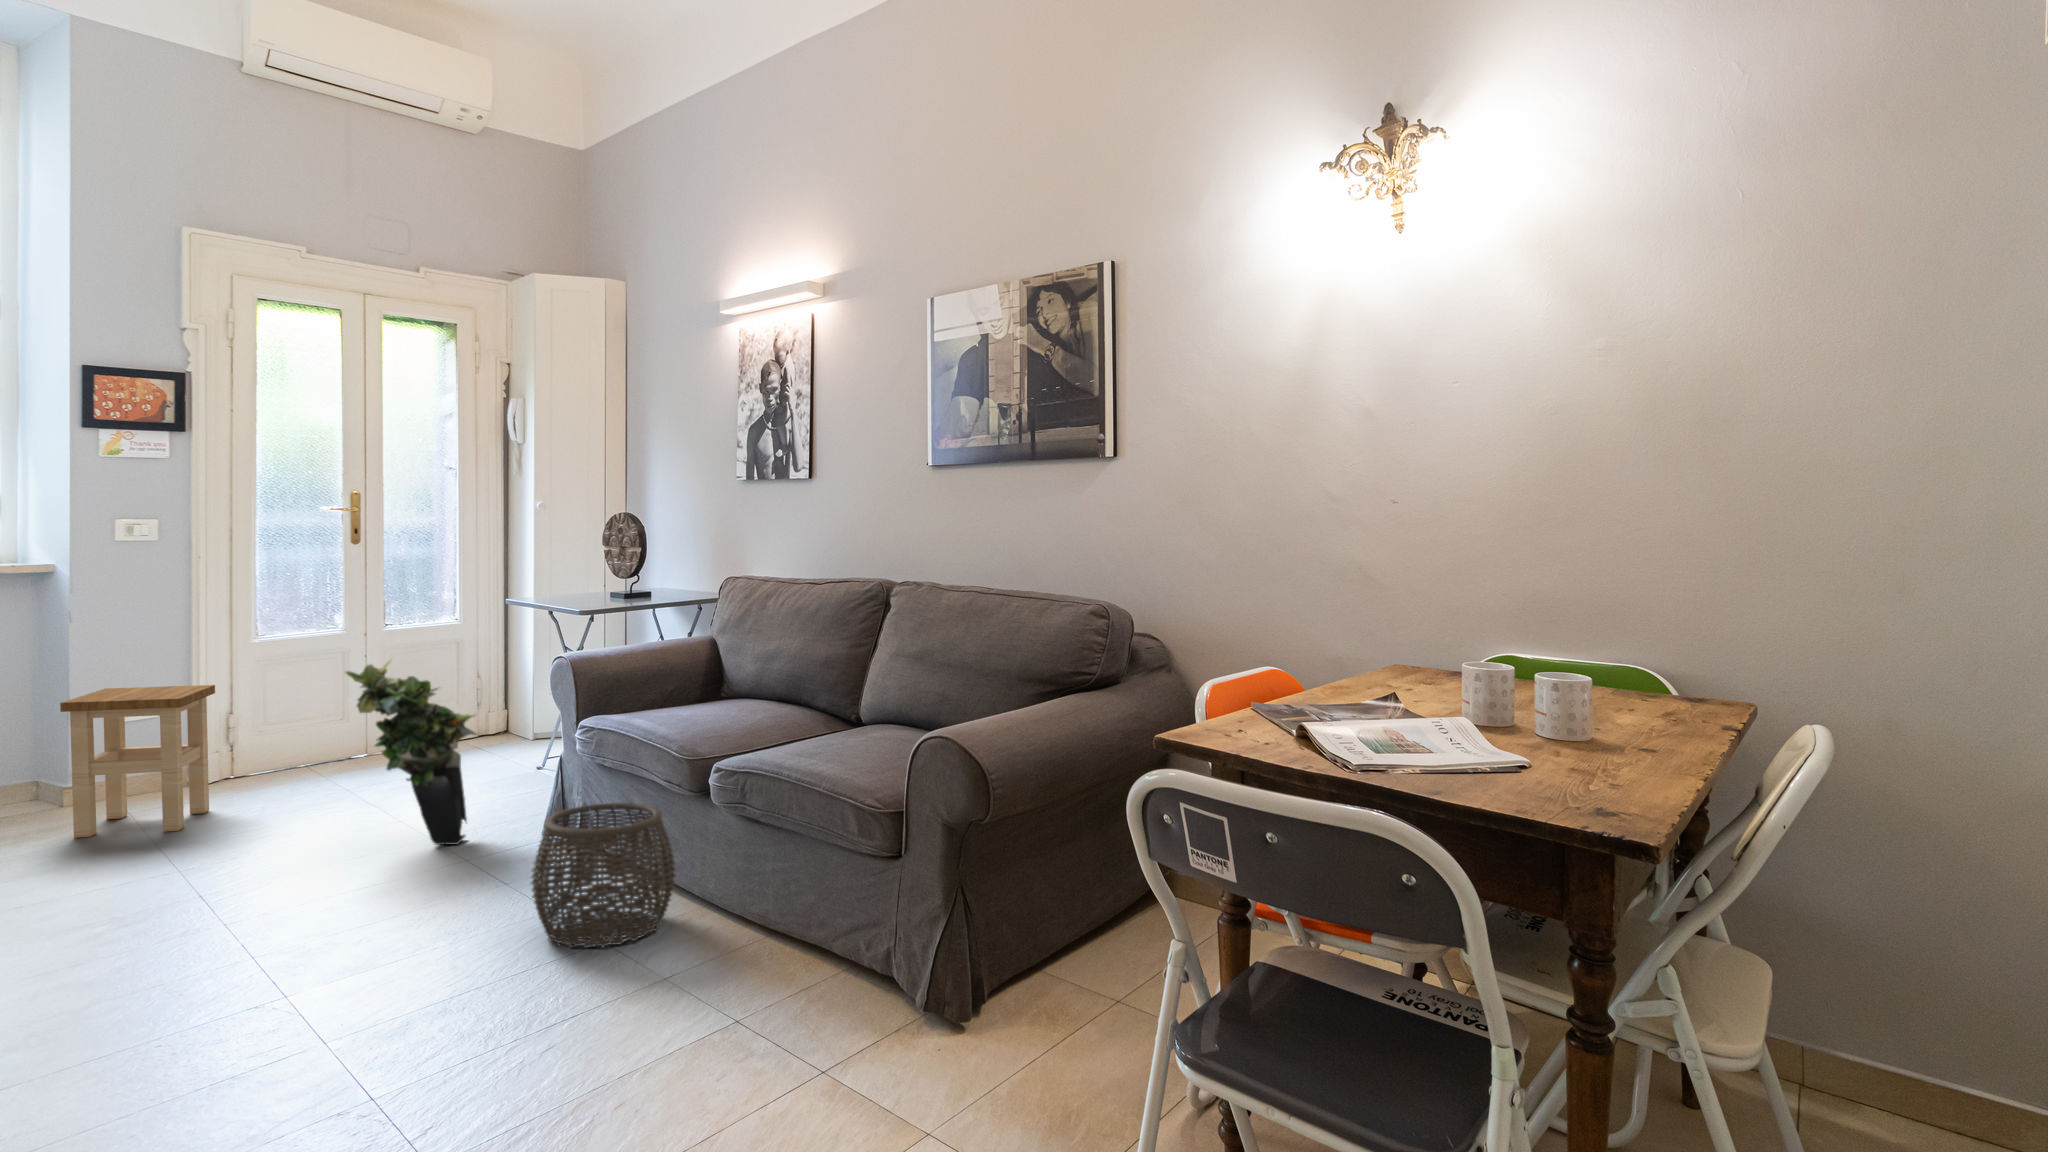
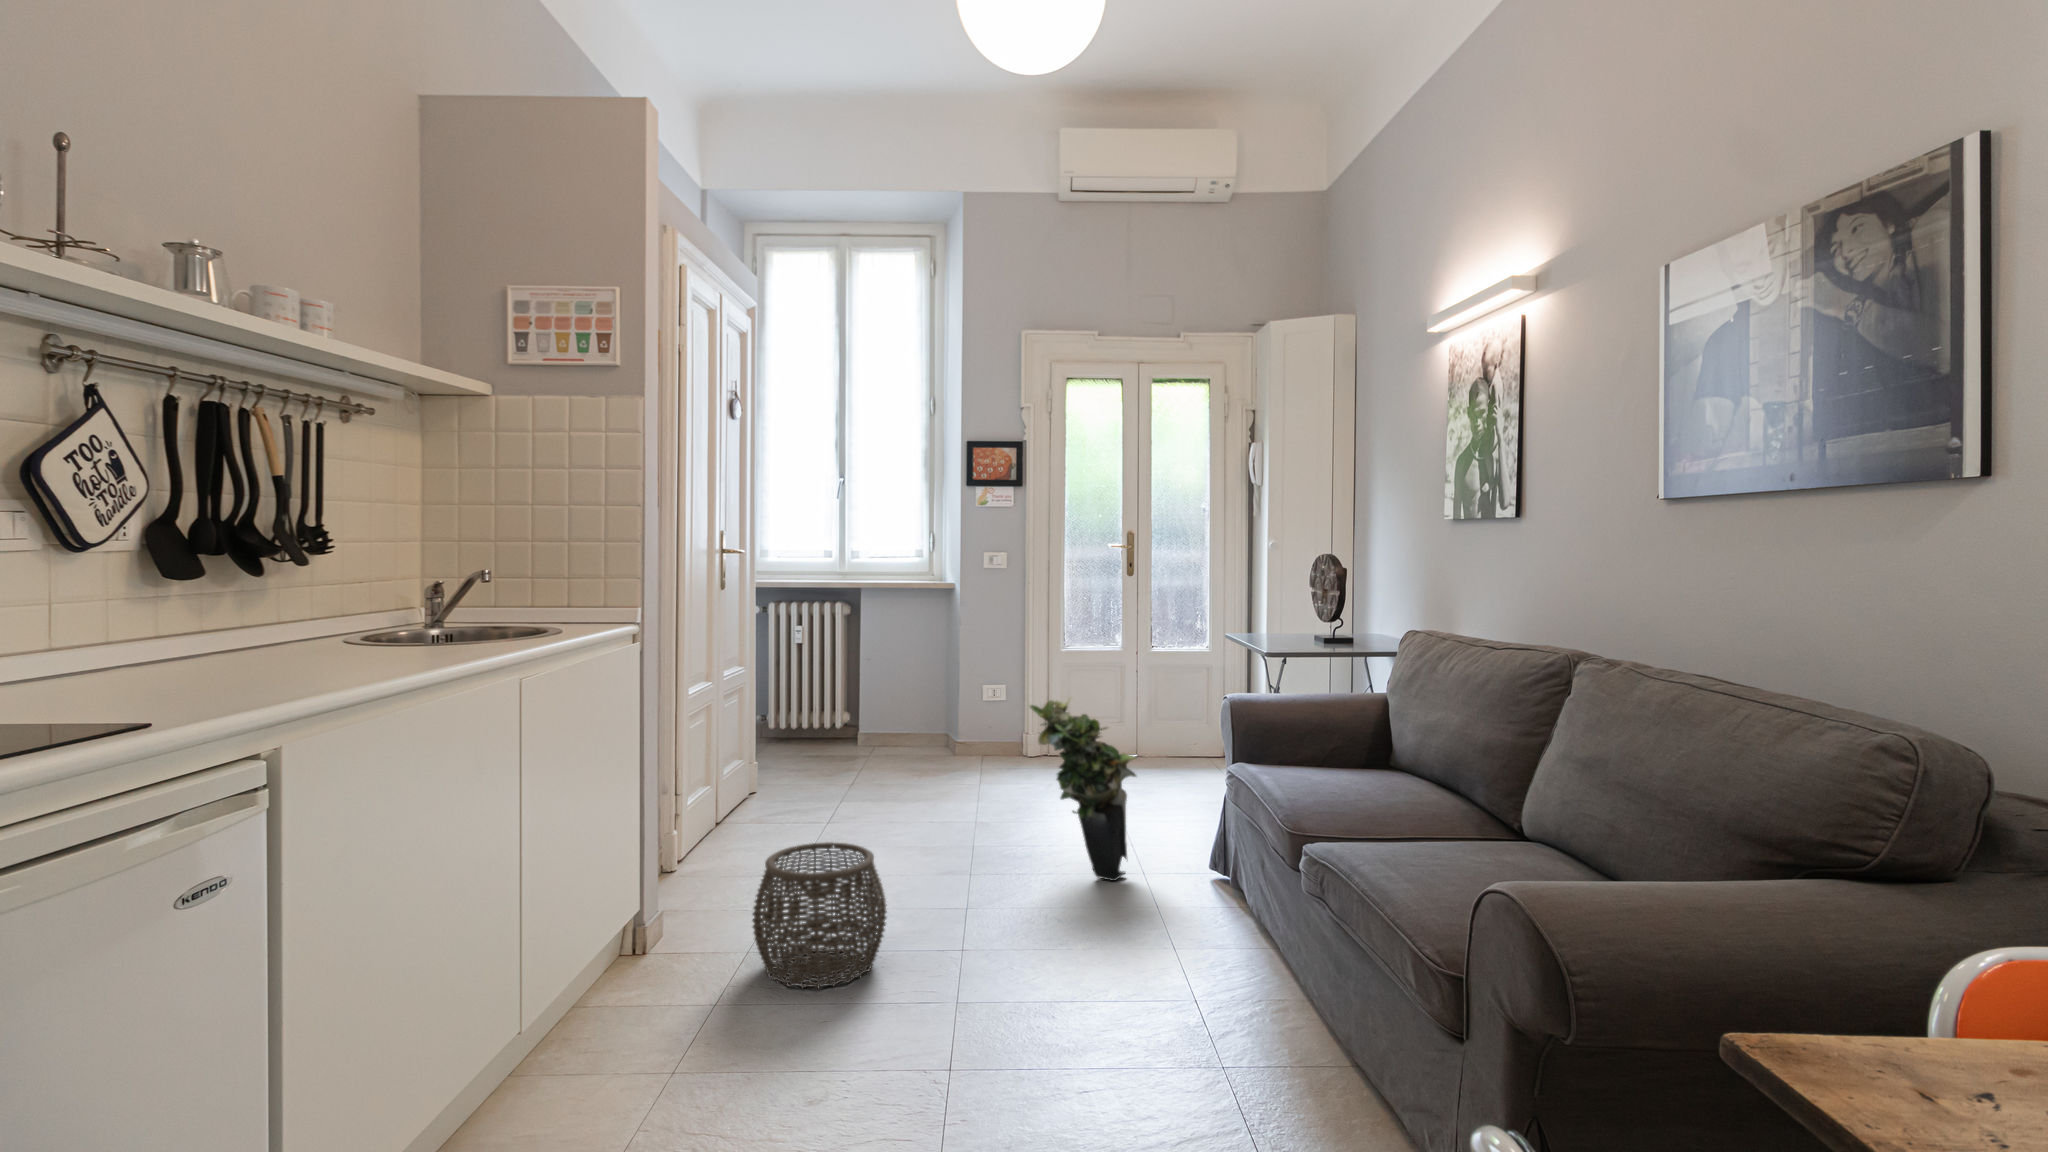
stool: present [60,685,215,838] -> none [882,694,986,817]
woven basket: present [531,803,676,948] -> present [752,842,887,988]

